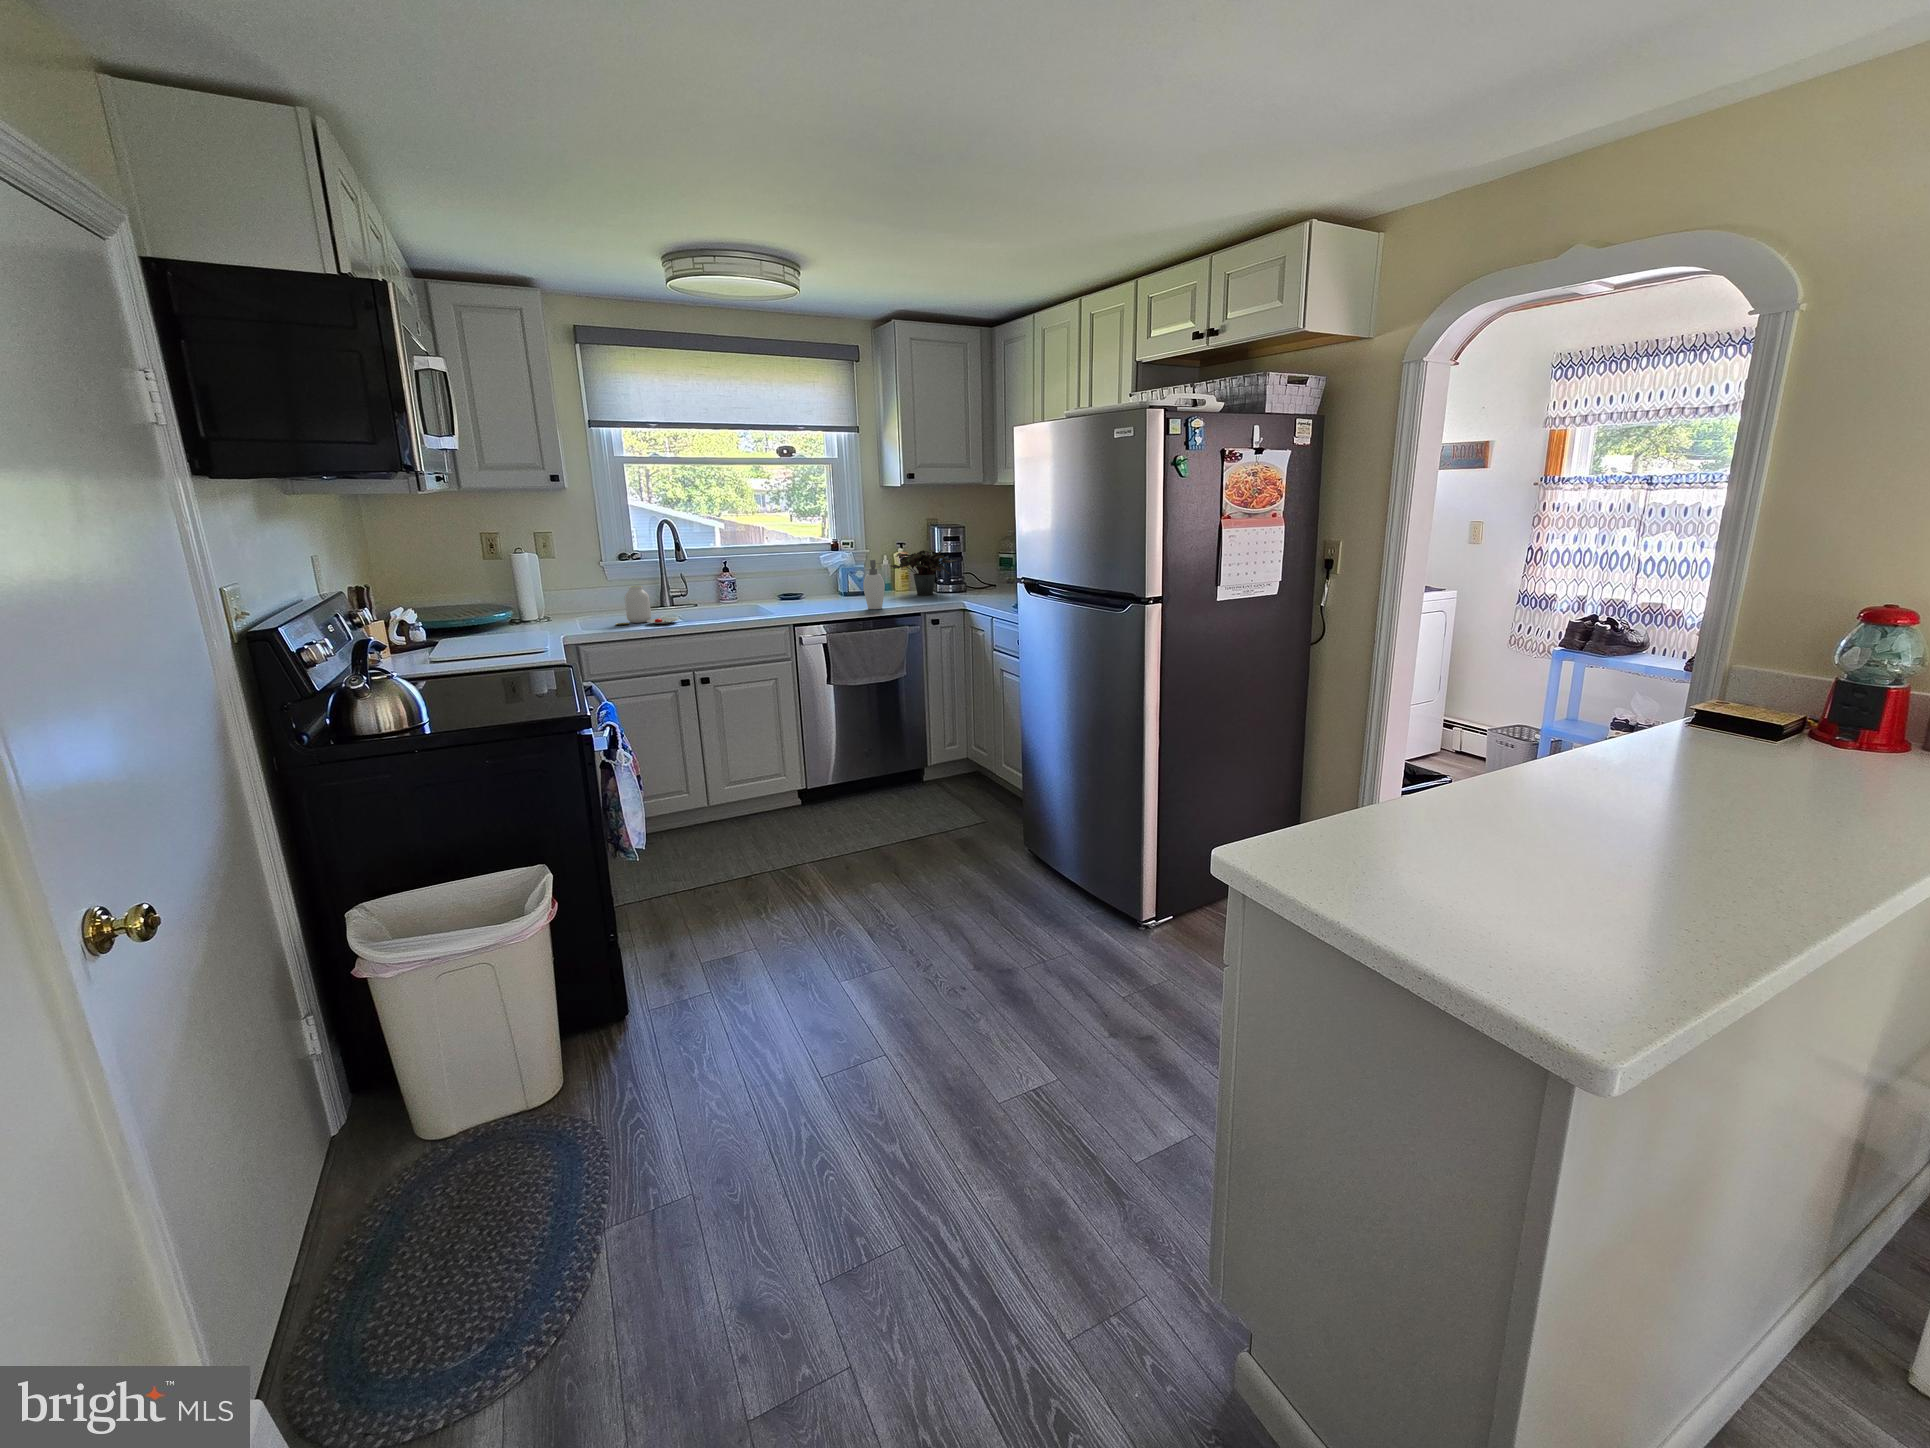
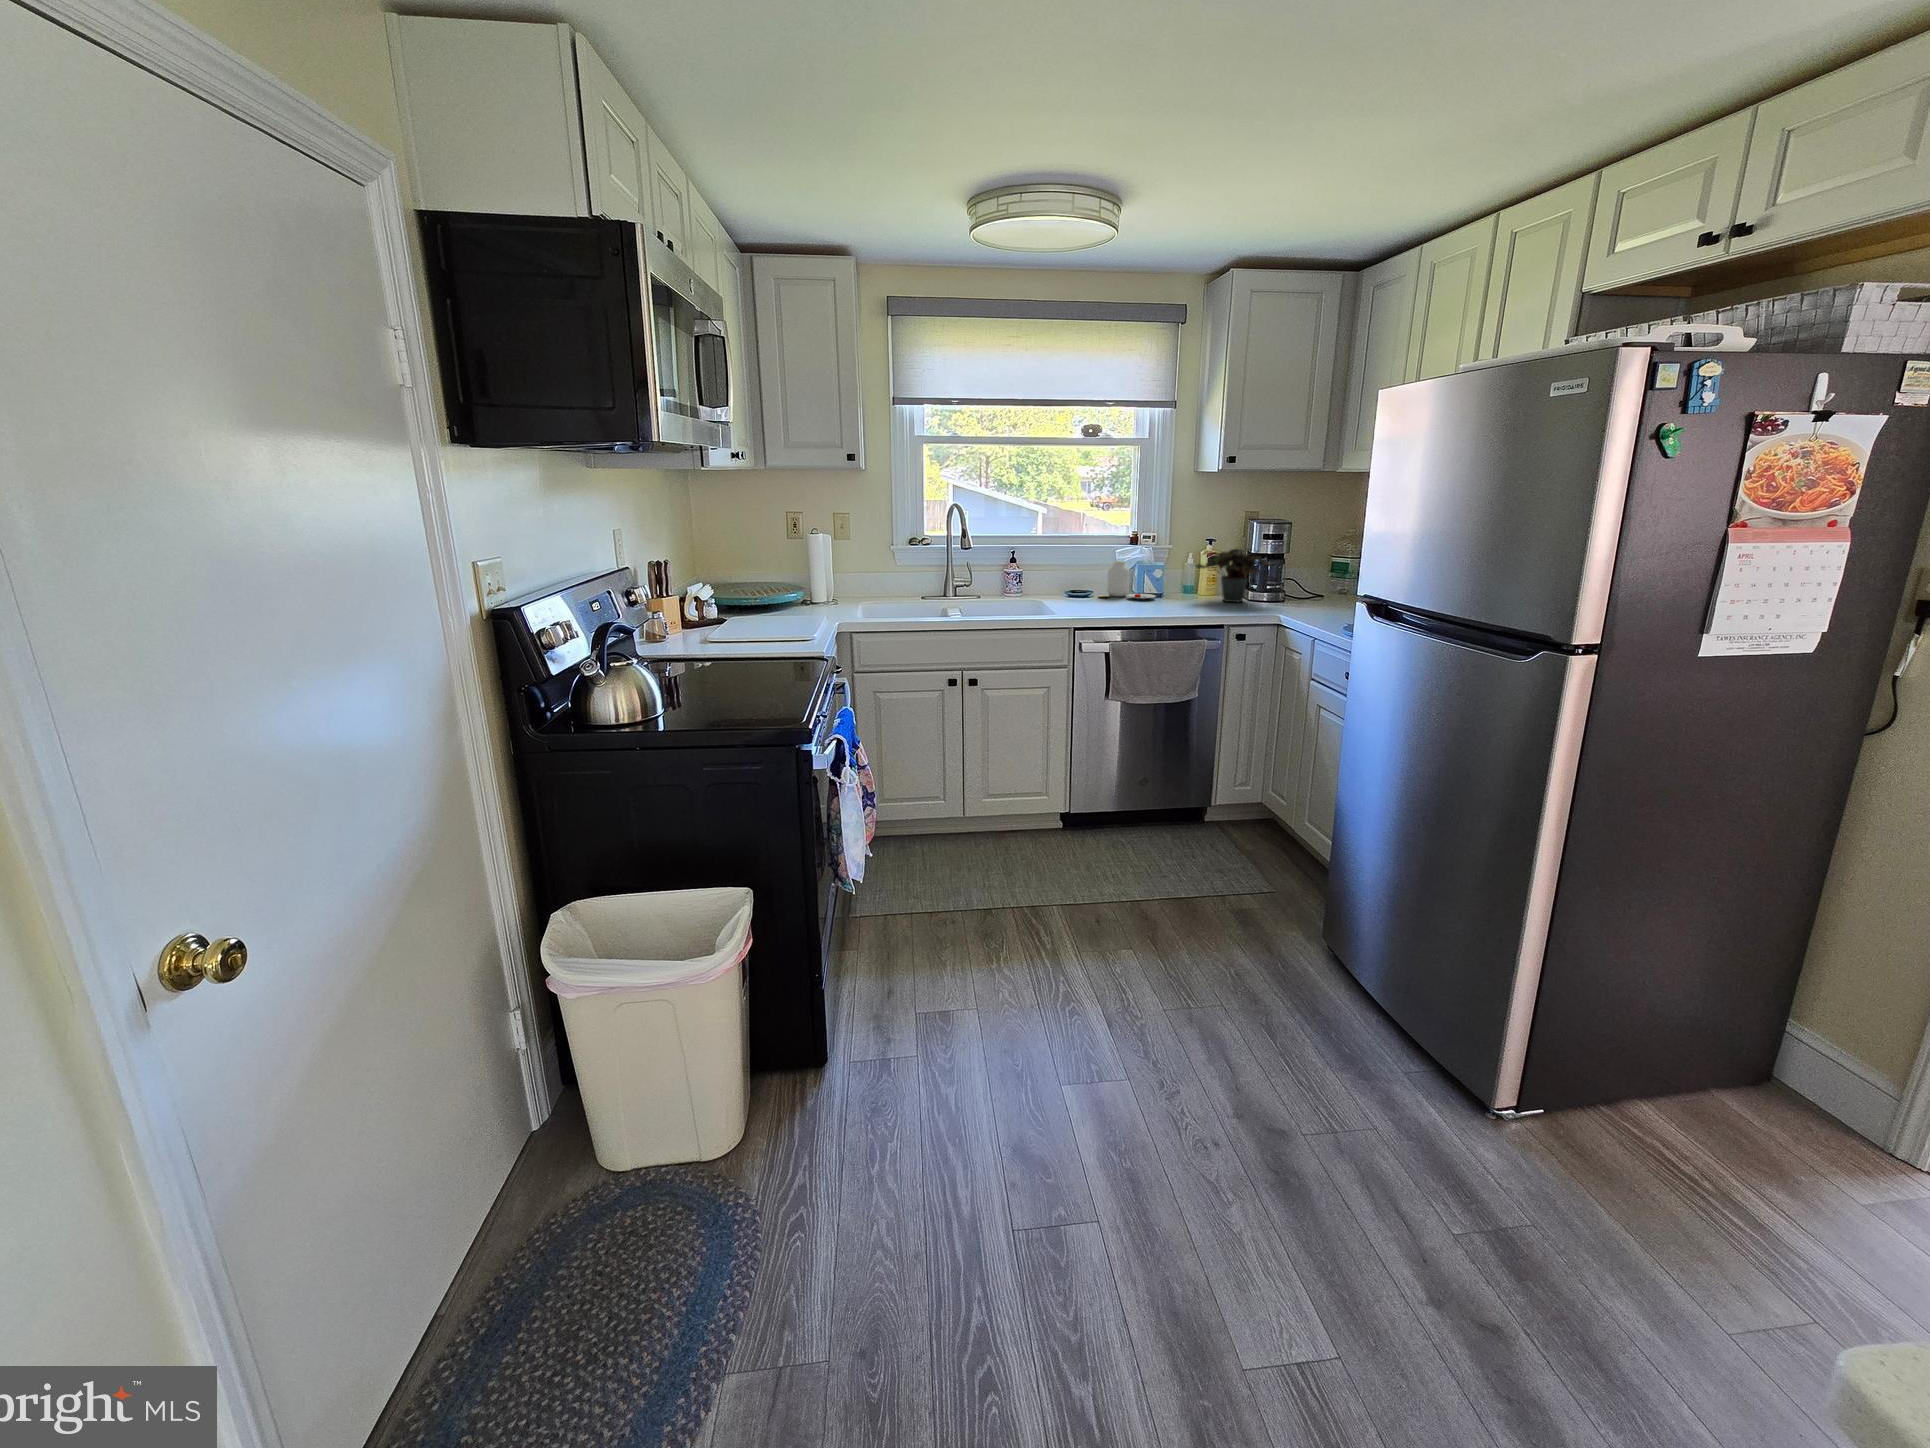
soap dispenser: present [863,560,885,609] -> none [1157,558,1186,617]
jar: present [615,586,678,625] -> present [1098,561,1156,599]

